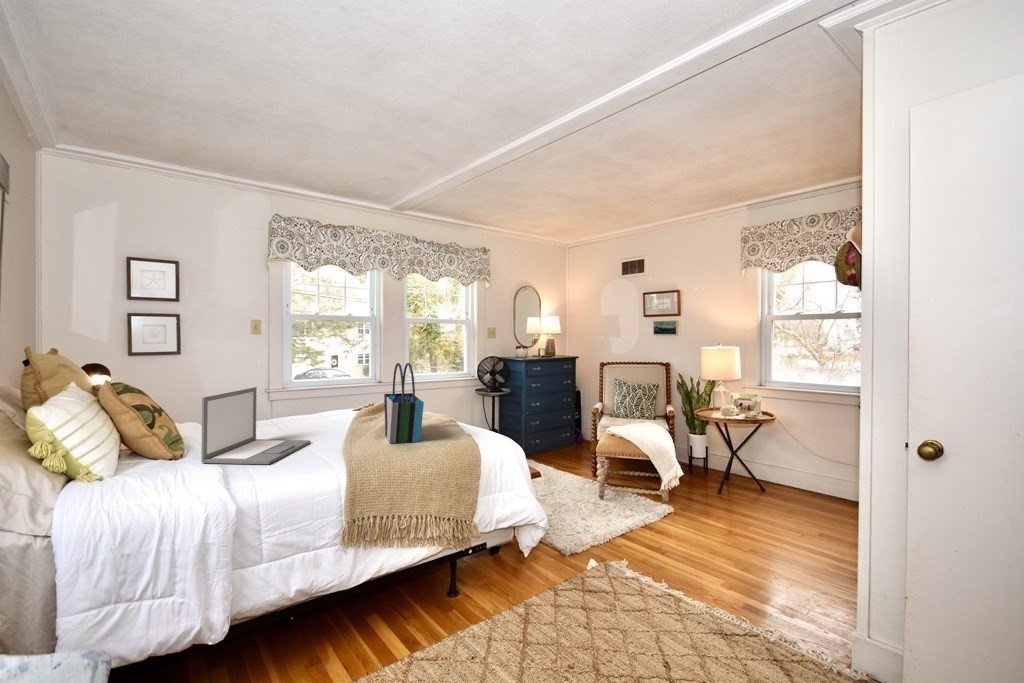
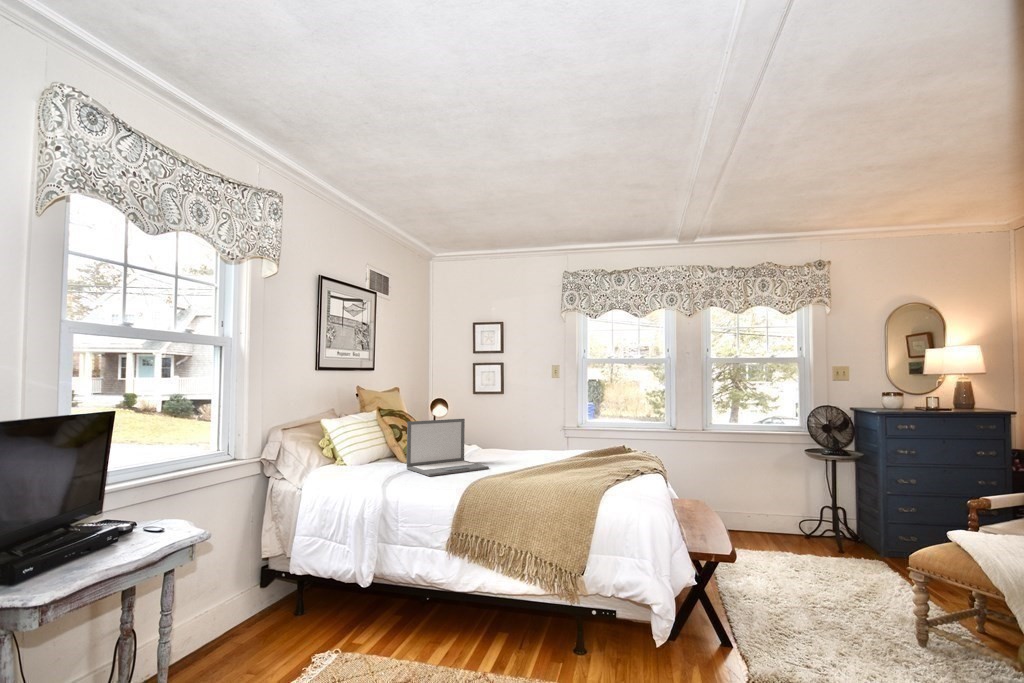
tote bag: present [384,363,424,444] -> none [525,403,581,482]

